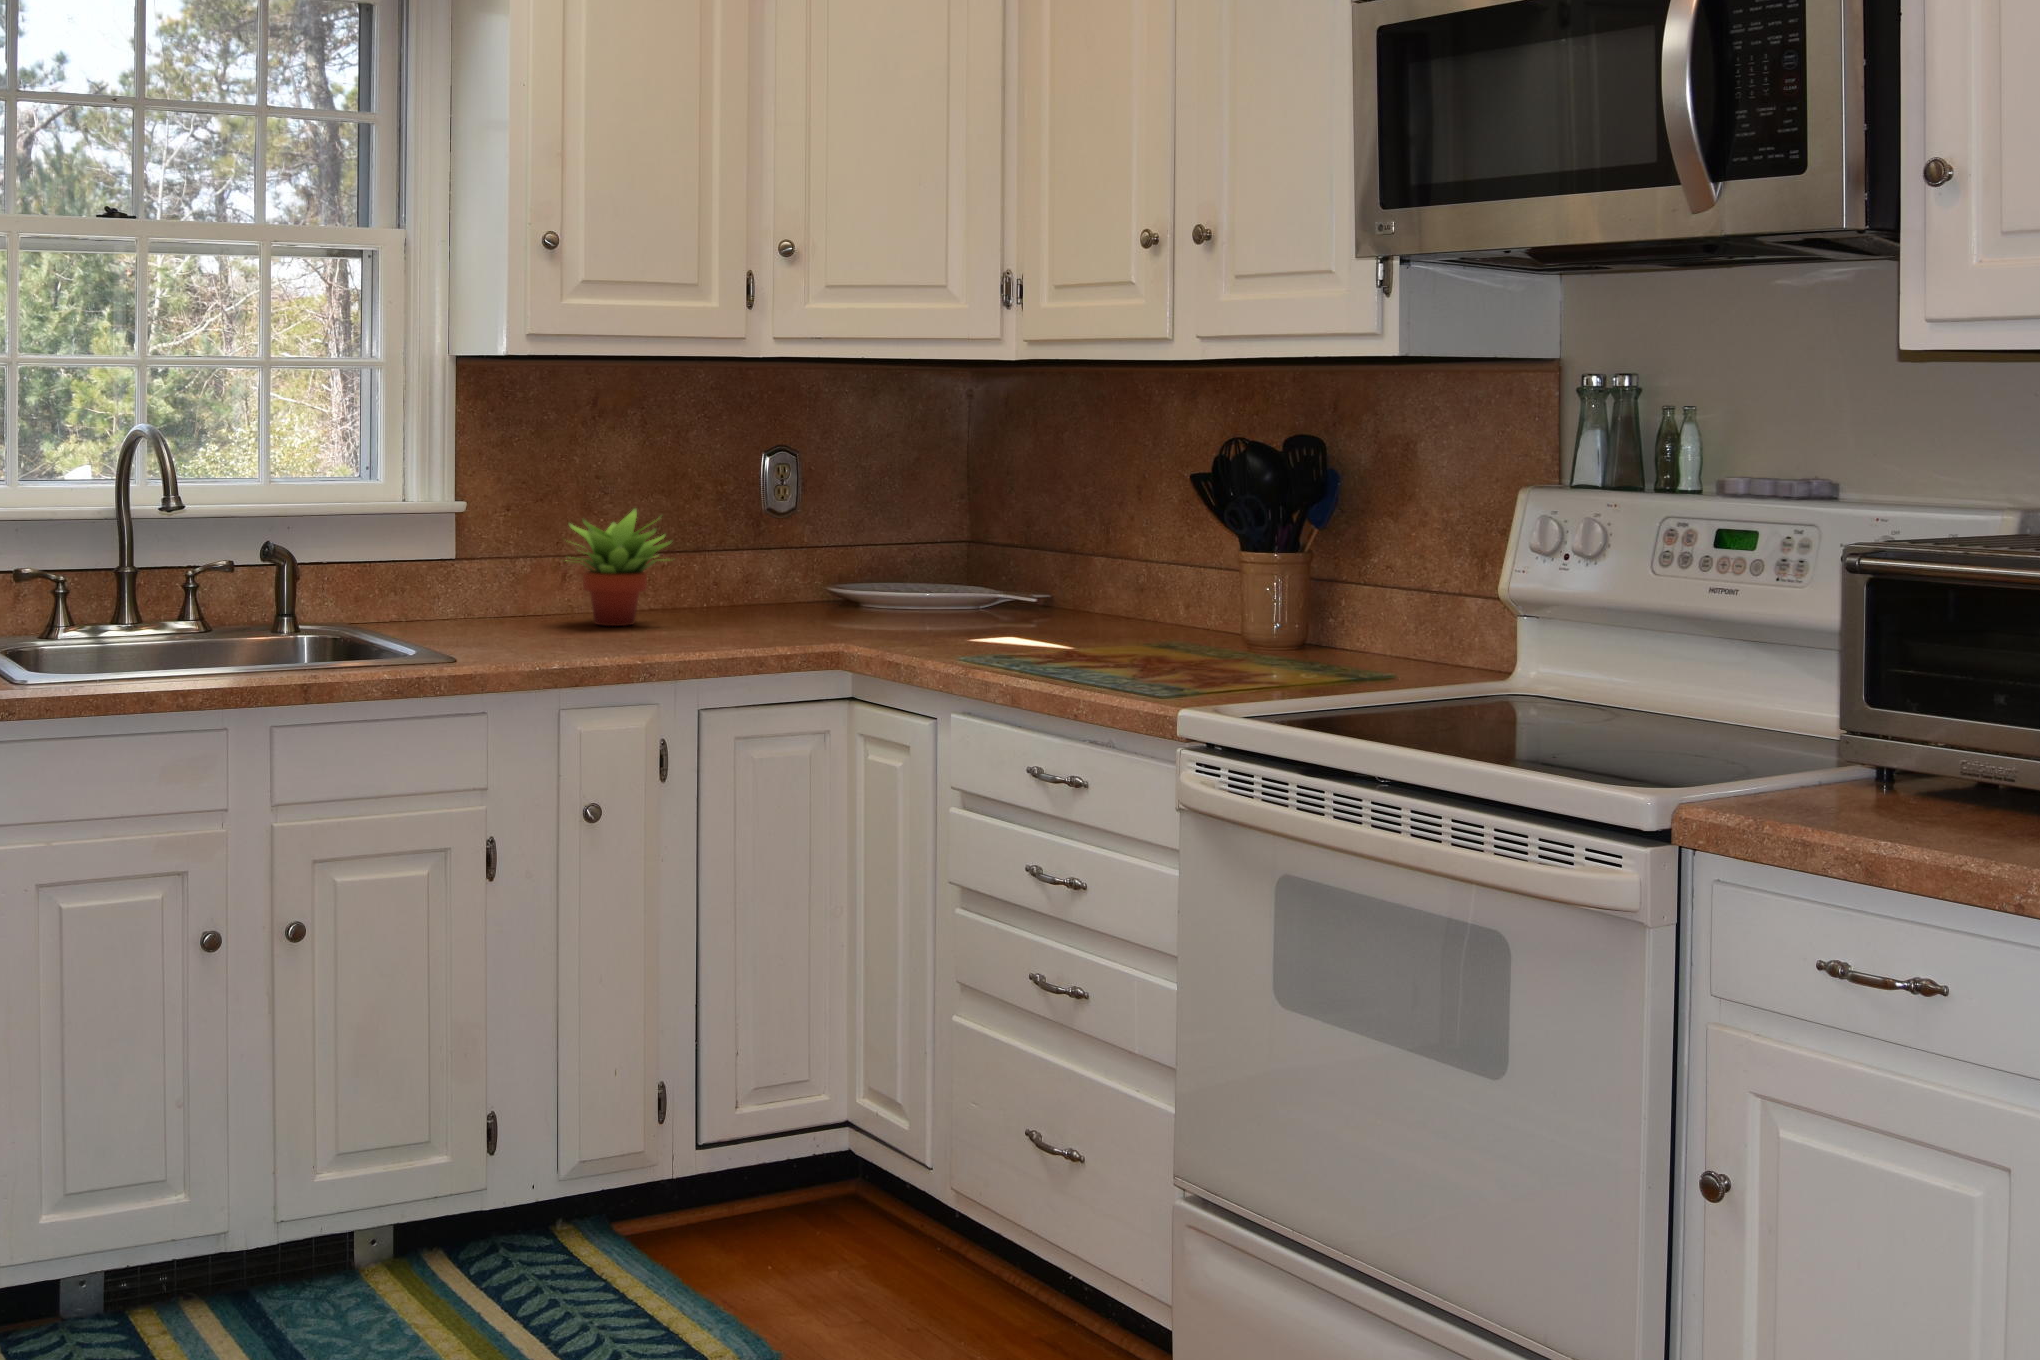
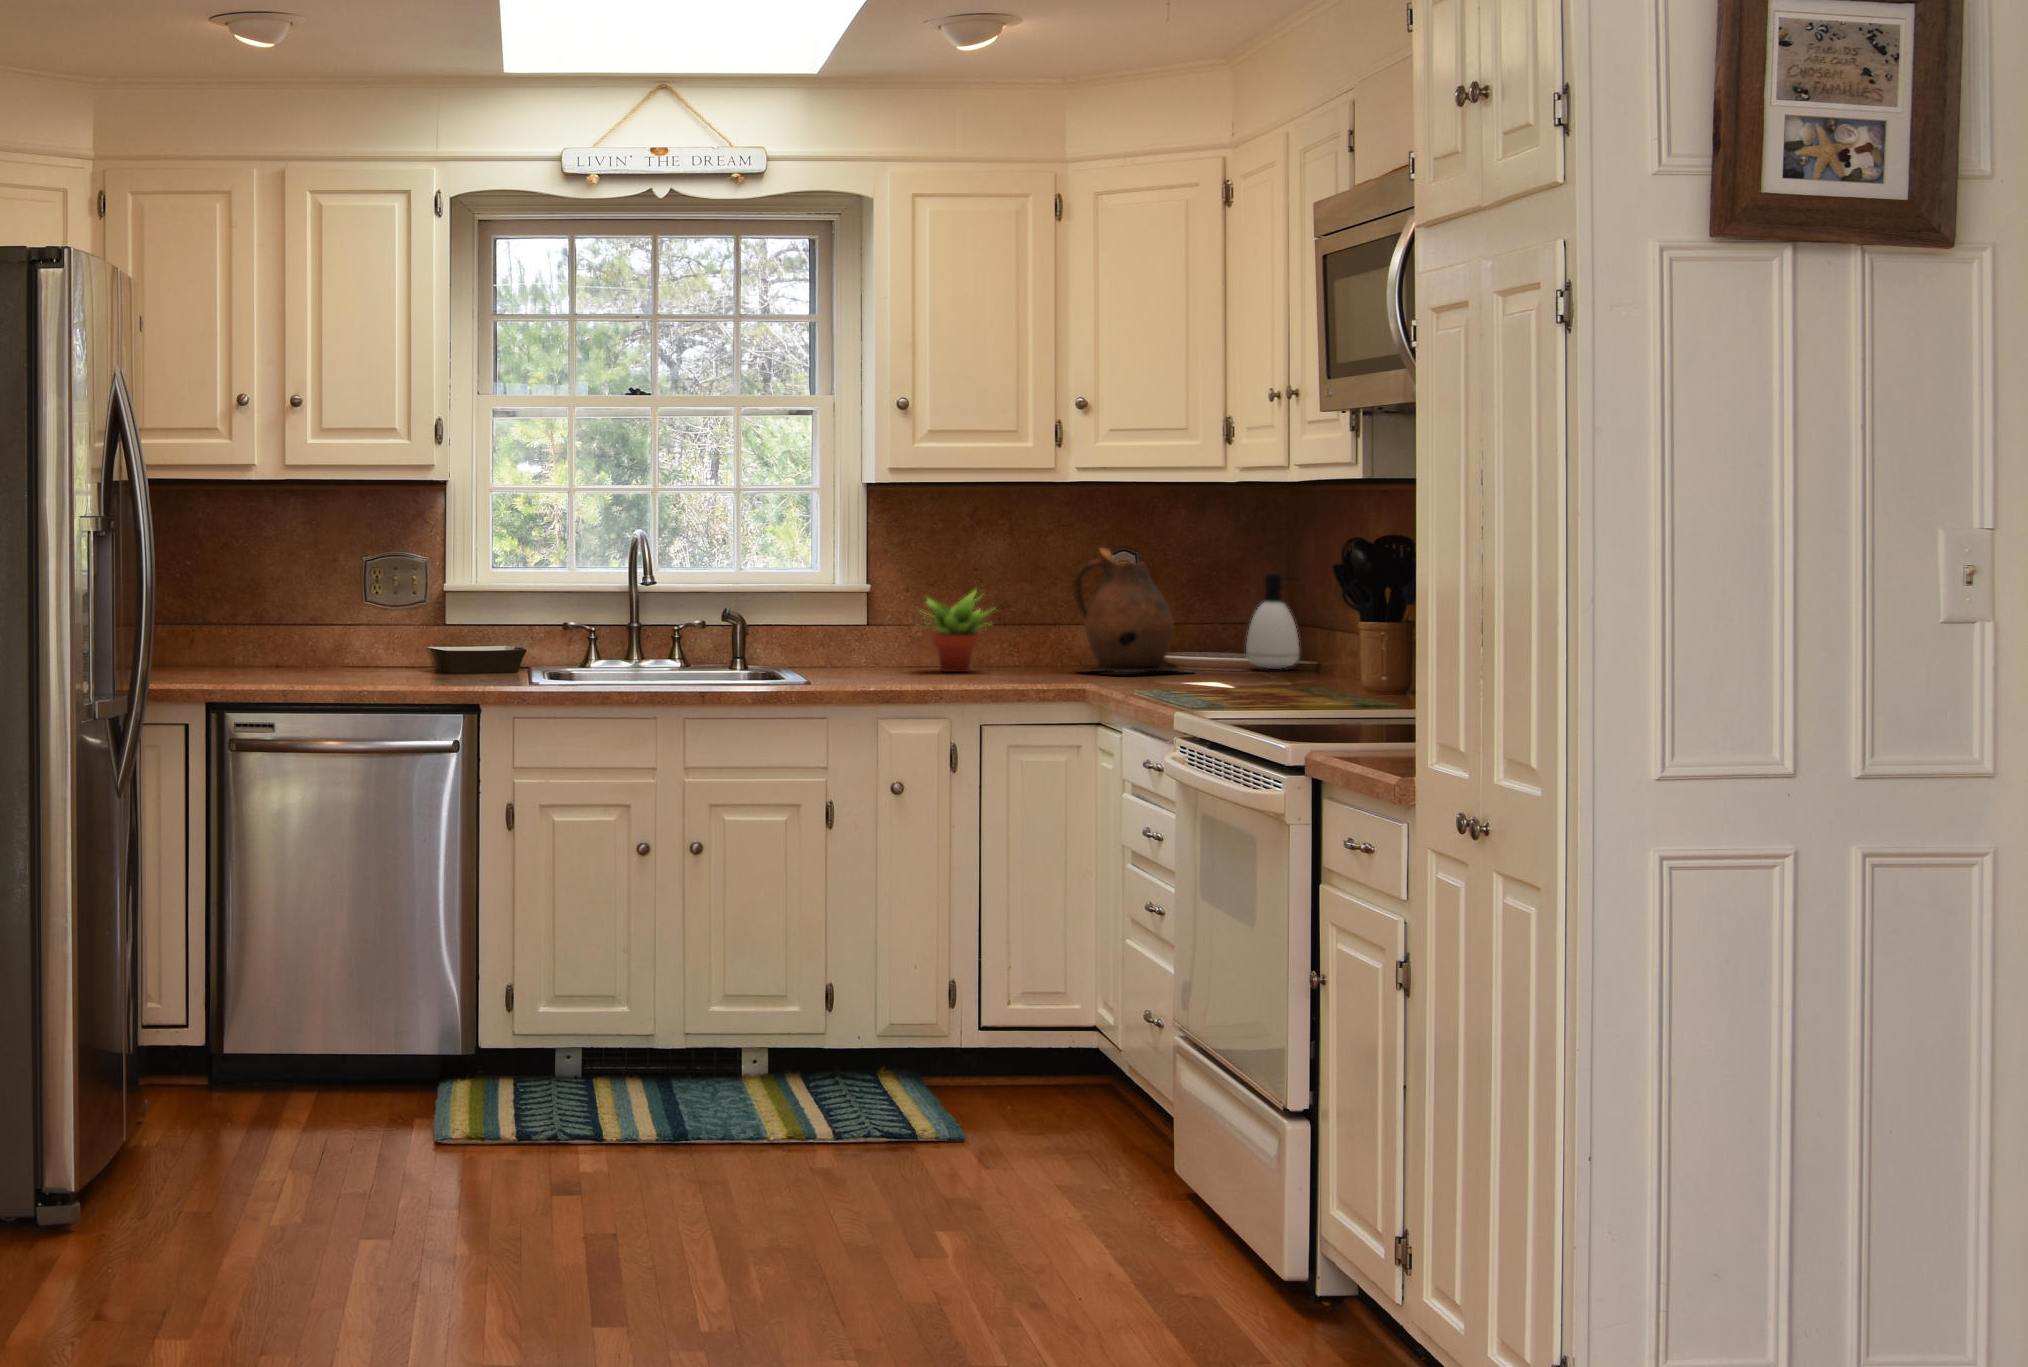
ceramic pitcher: none [773,453,930,625] -> present [1074,548,1186,674]
soap dispenser: none [965,485,1035,608] -> present [1246,573,1299,669]

